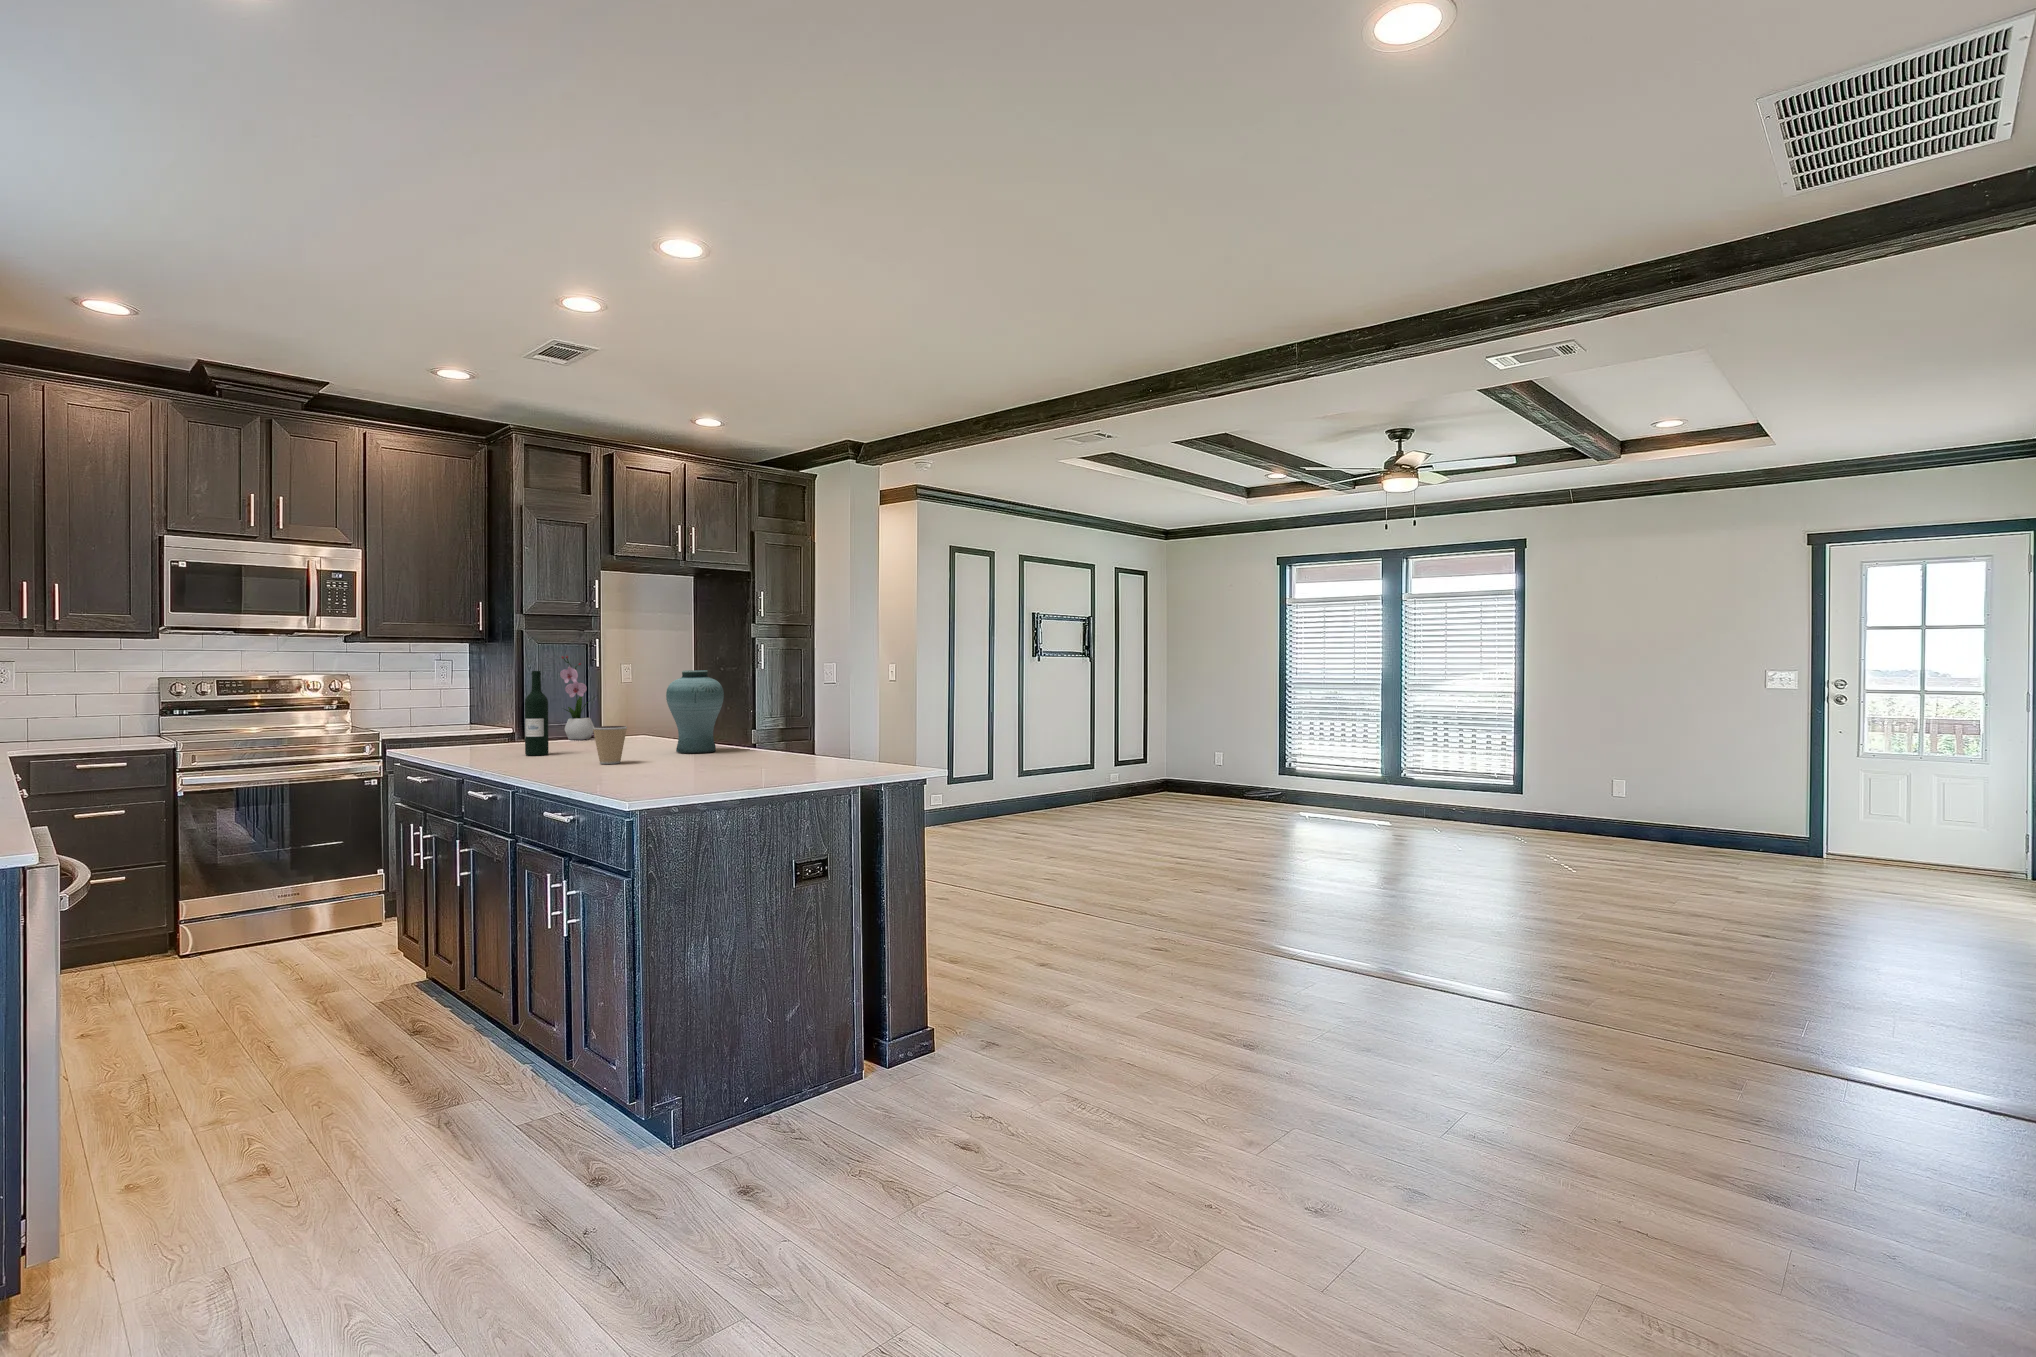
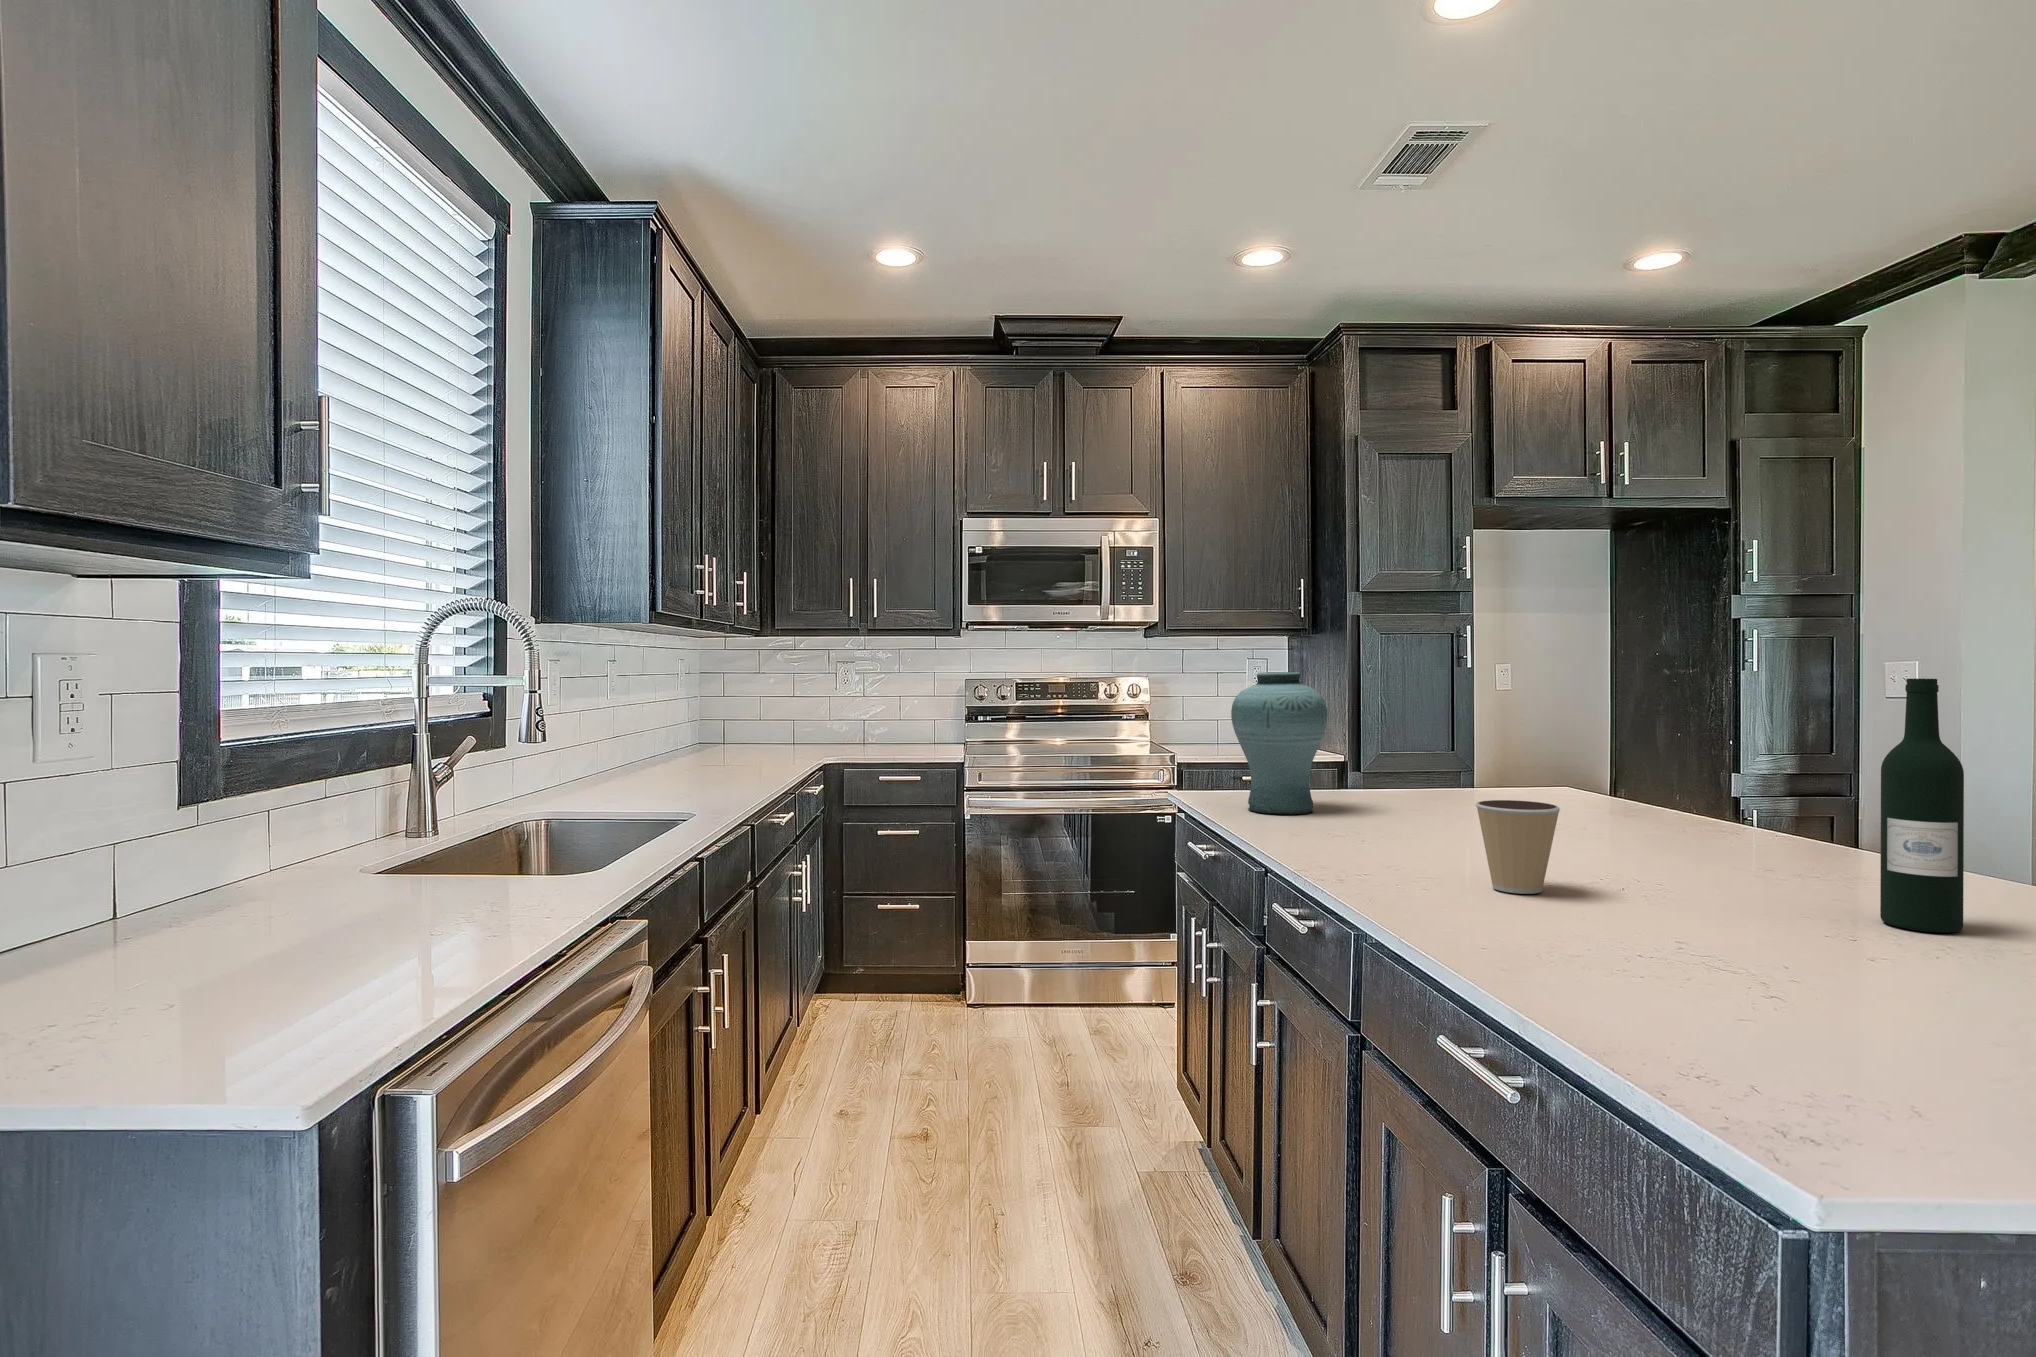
flower arrangement: present [560,656,594,740] -> none [1407,648,1473,797]
vase: present [666,670,724,753] -> present [1231,672,1327,814]
wine bottle: present [525,671,549,755] -> present [1880,679,1964,933]

